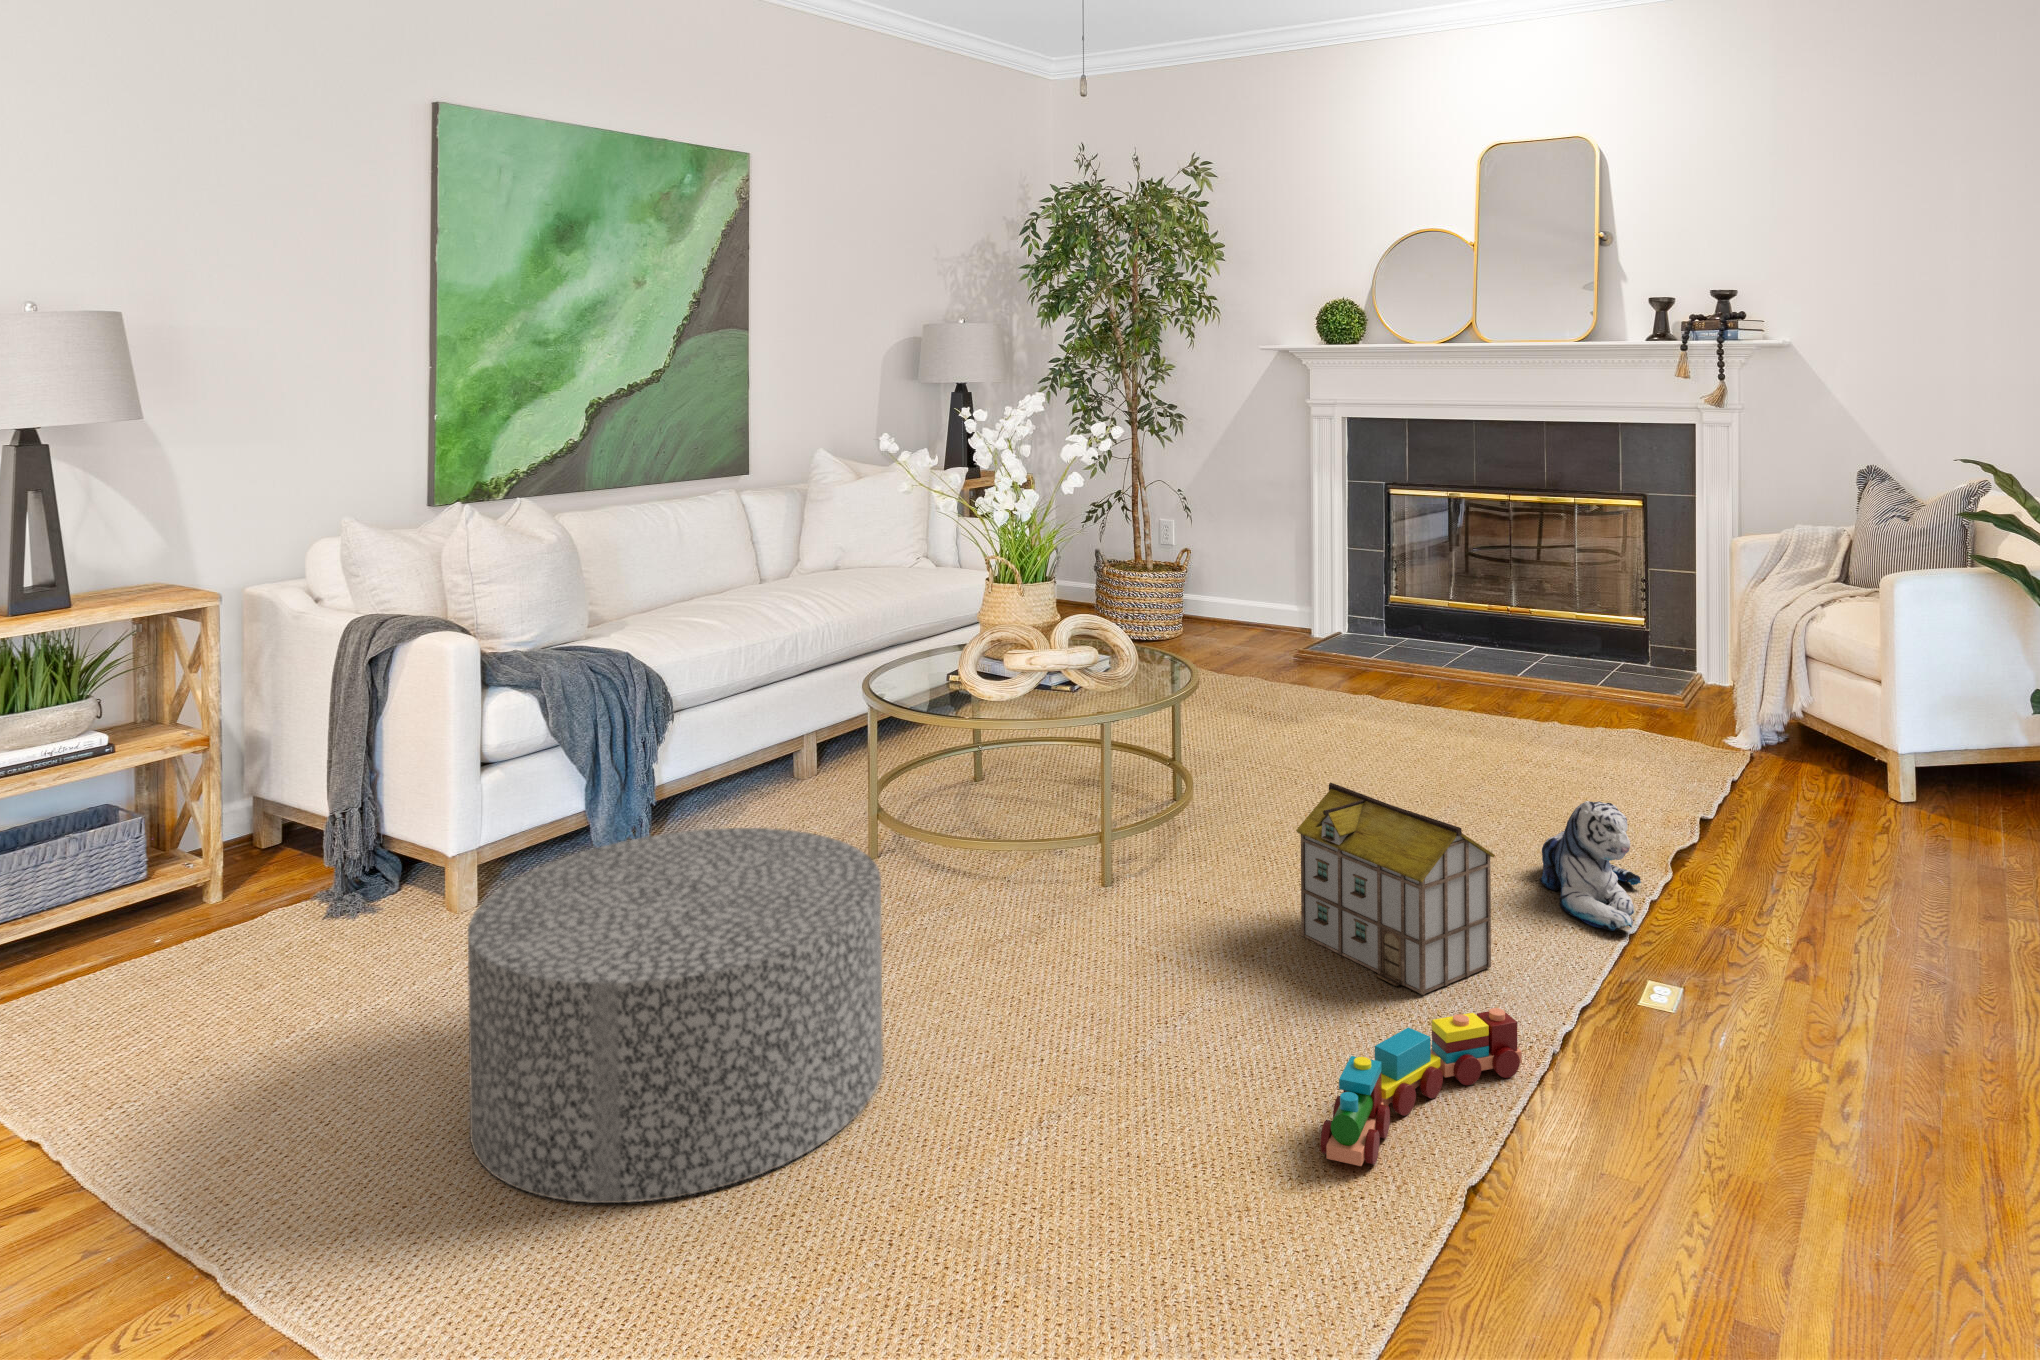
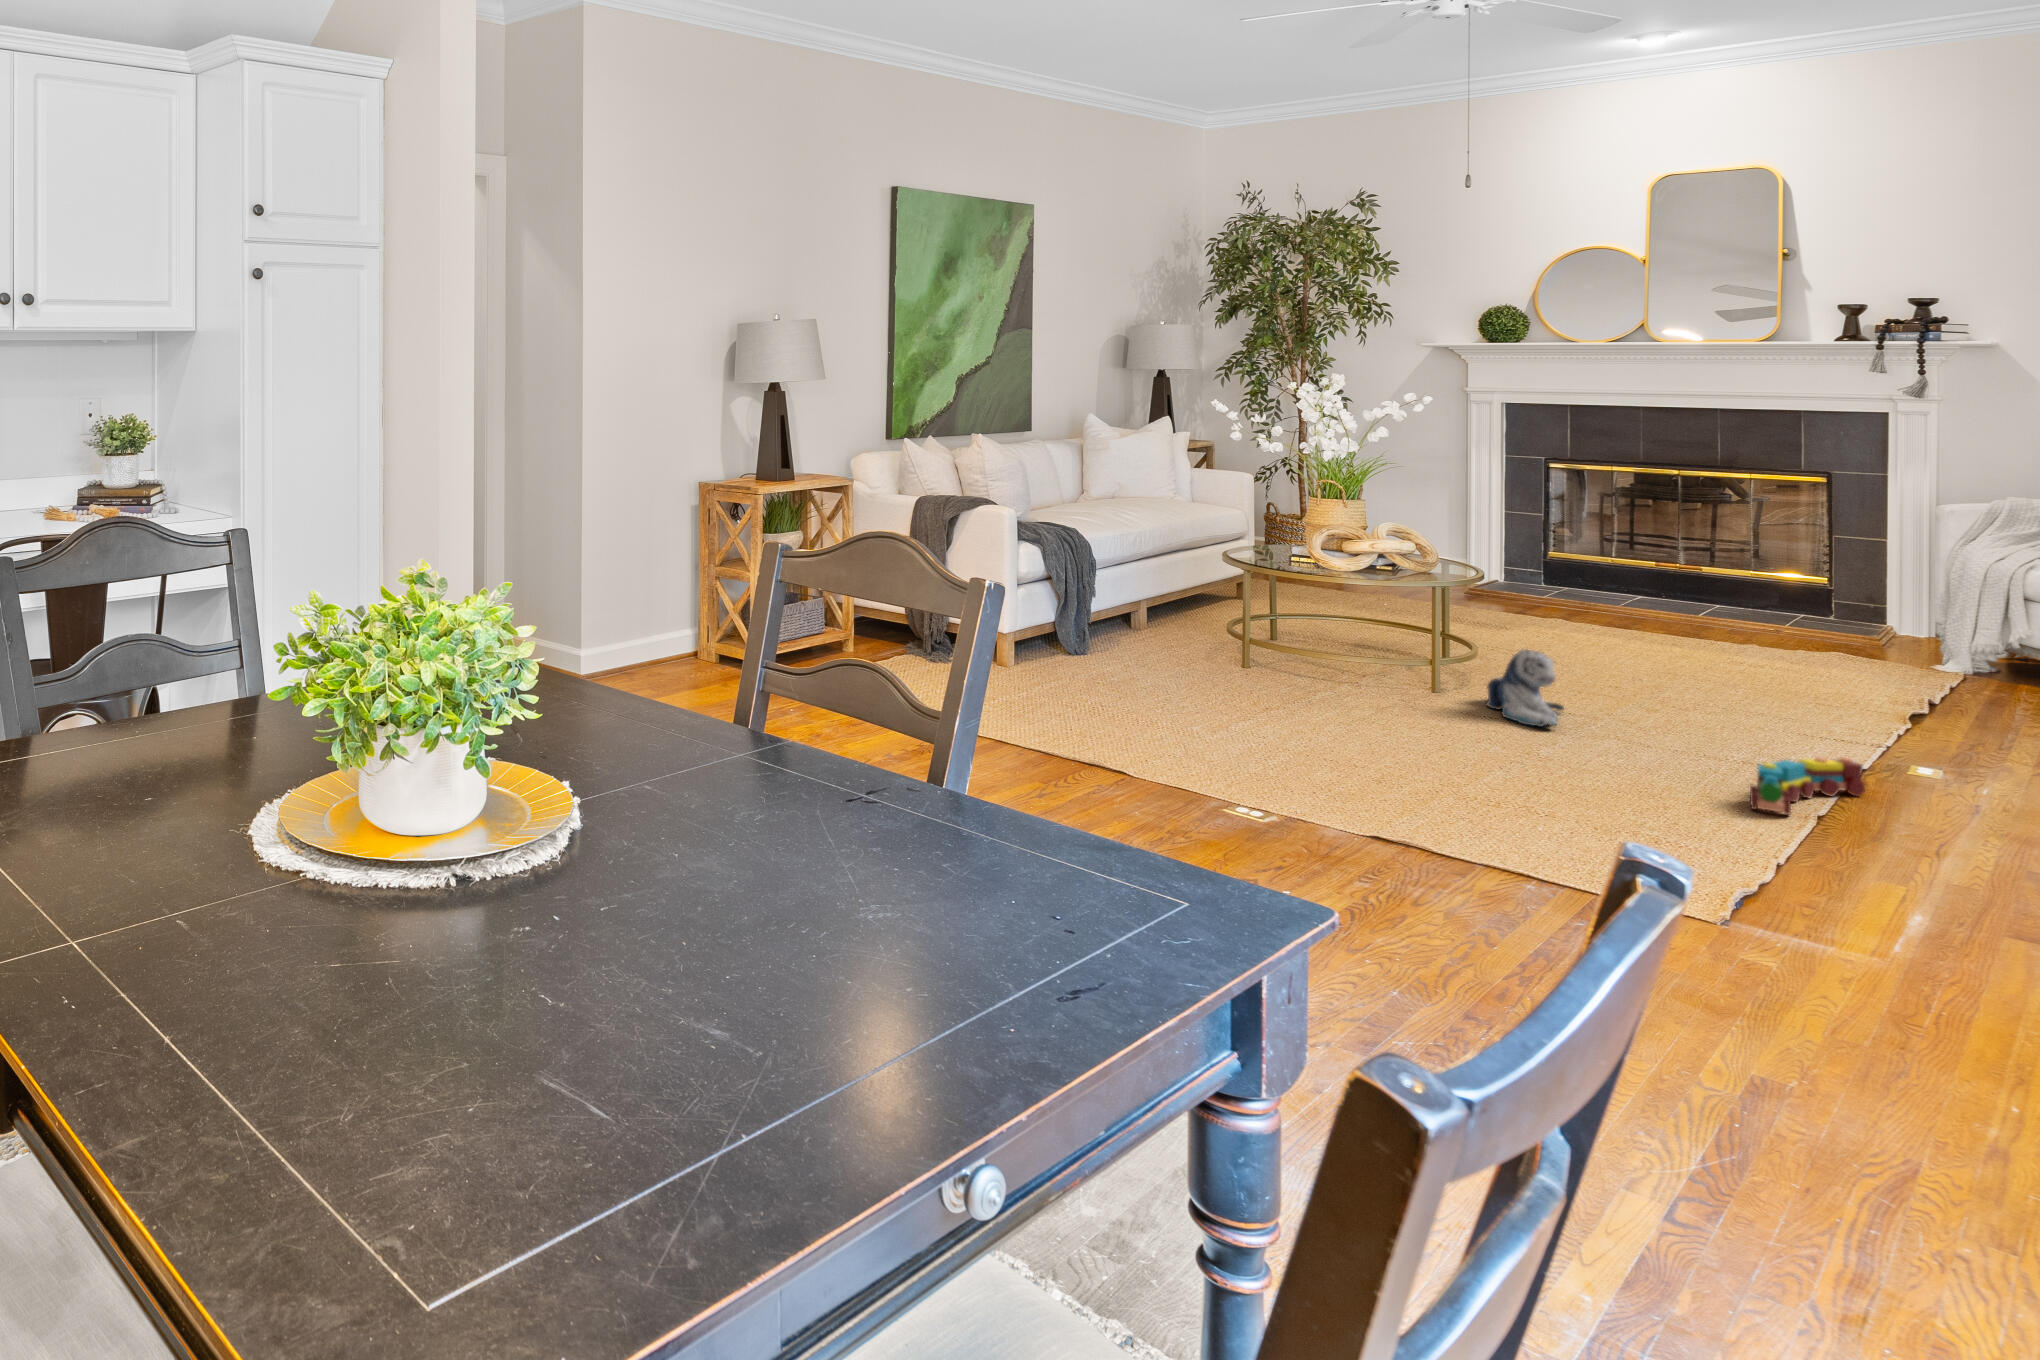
toy house: present [1296,782,1495,995] -> none [1642,637,1812,762]
plush toy: present [1539,801,1641,931] -> present [1487,649,1564,727]
ottoman: present [468,828,883,1203] -> none [1186,628,1430,787]

